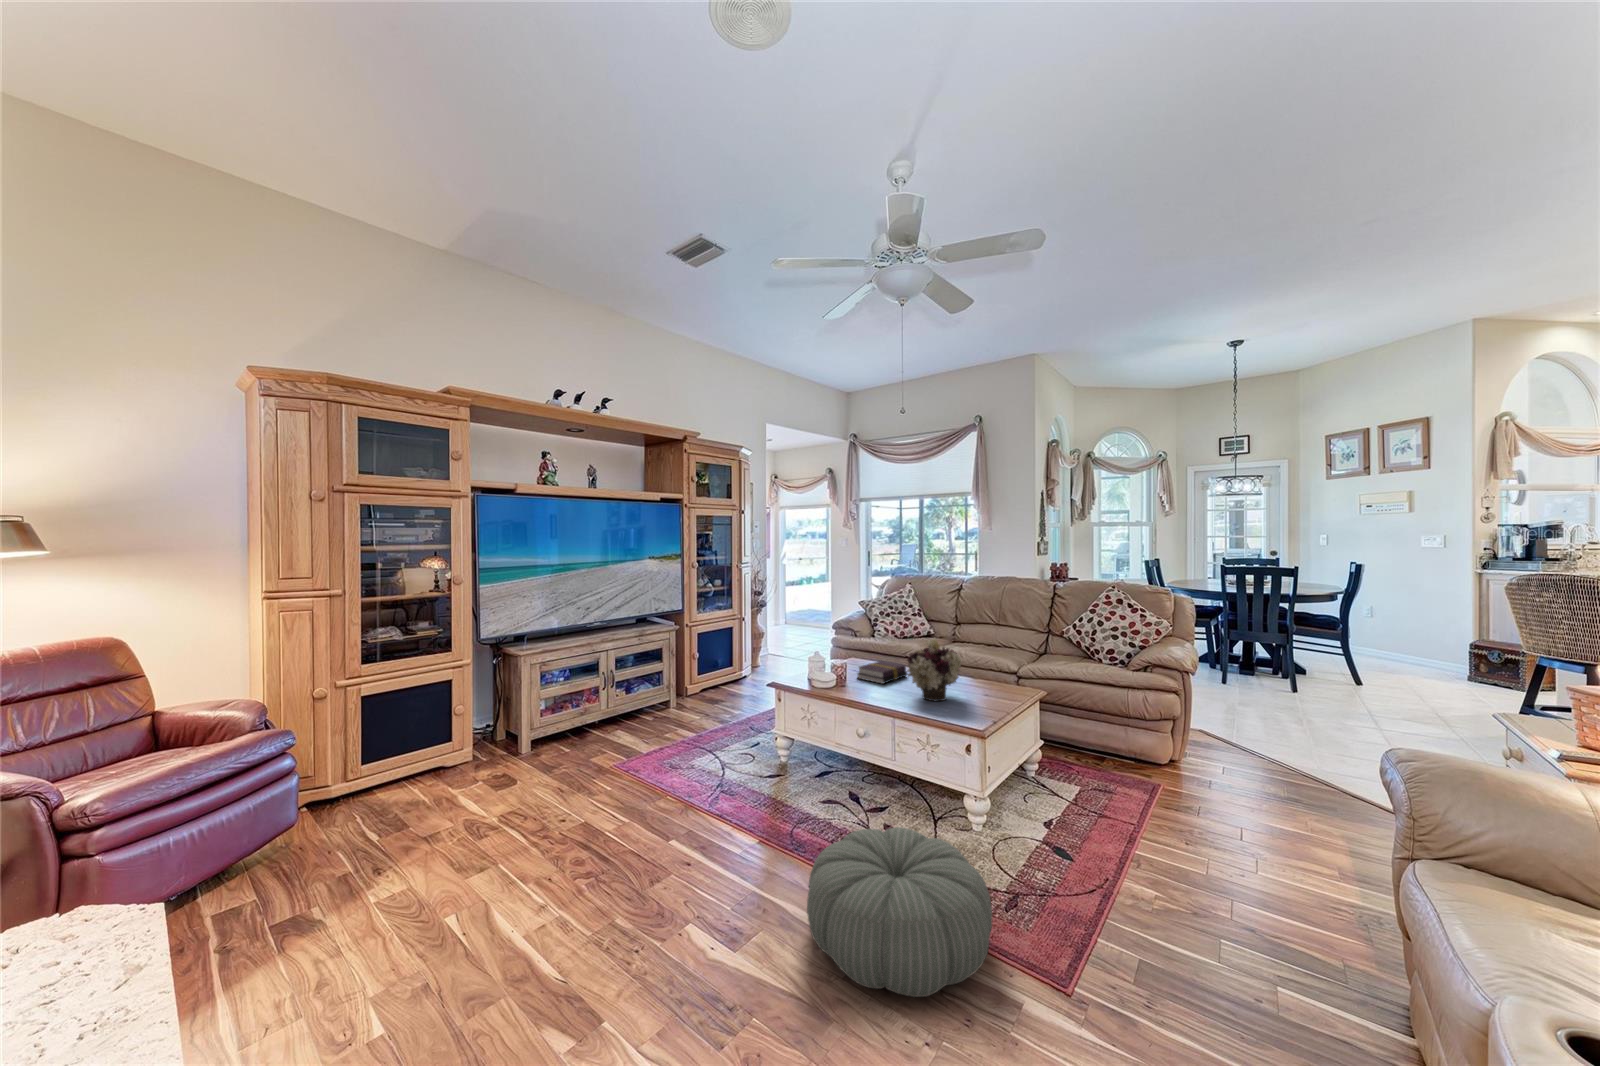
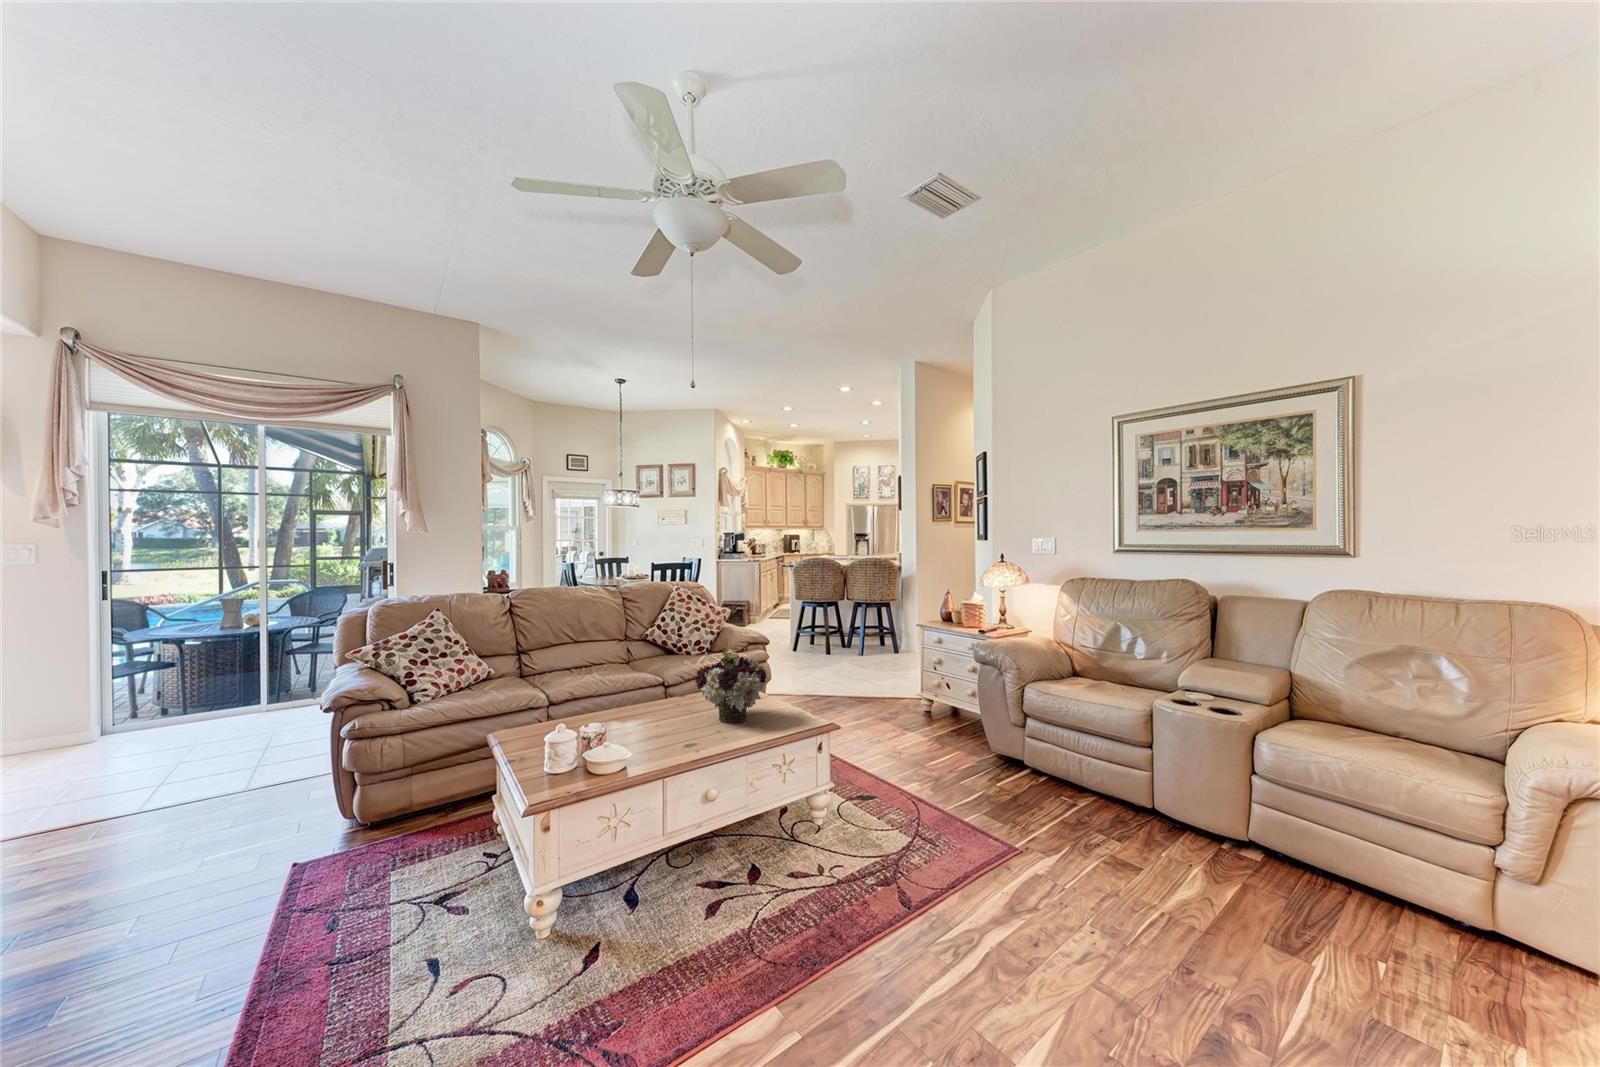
book: present [858,661,907,684] -> none [598,702,662,740]
pouf: present [807,827,992,997] -> none [896,812,1083,968]

